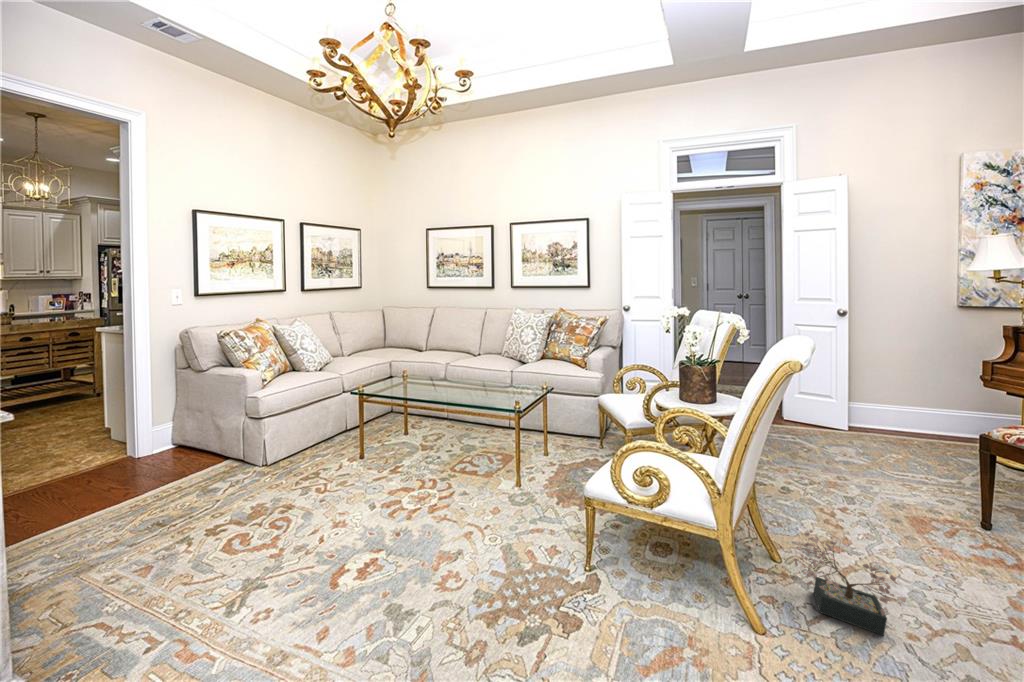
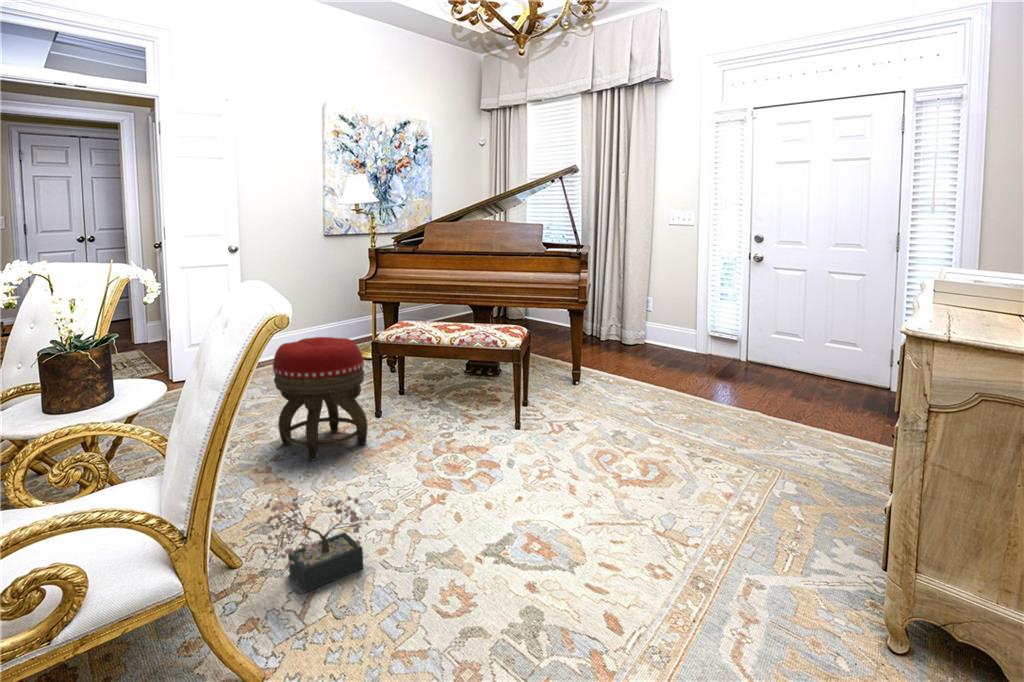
footstool: none [856,426,970,544] -> present [273,337,368,460]

